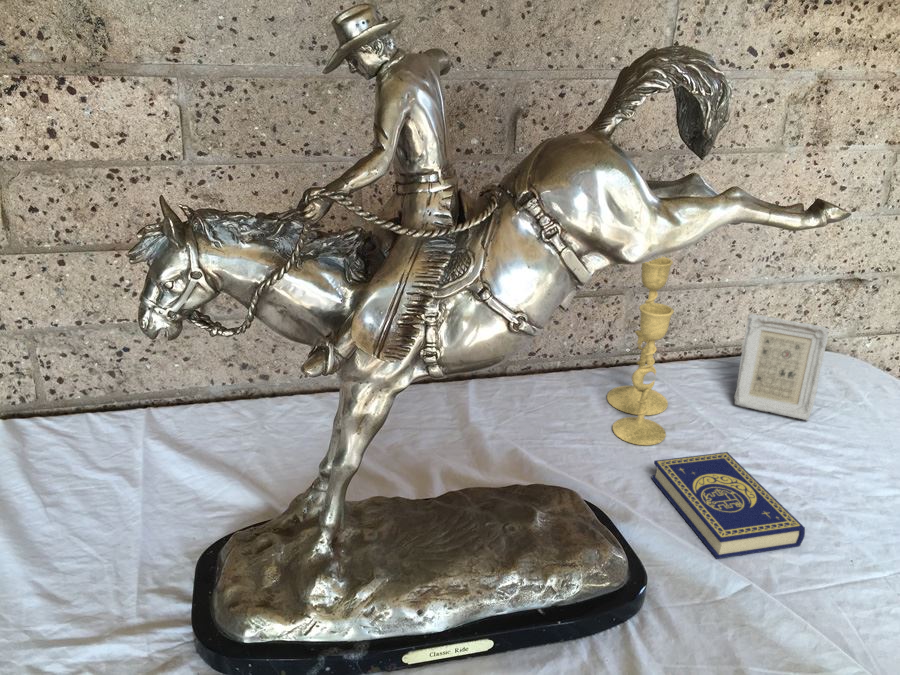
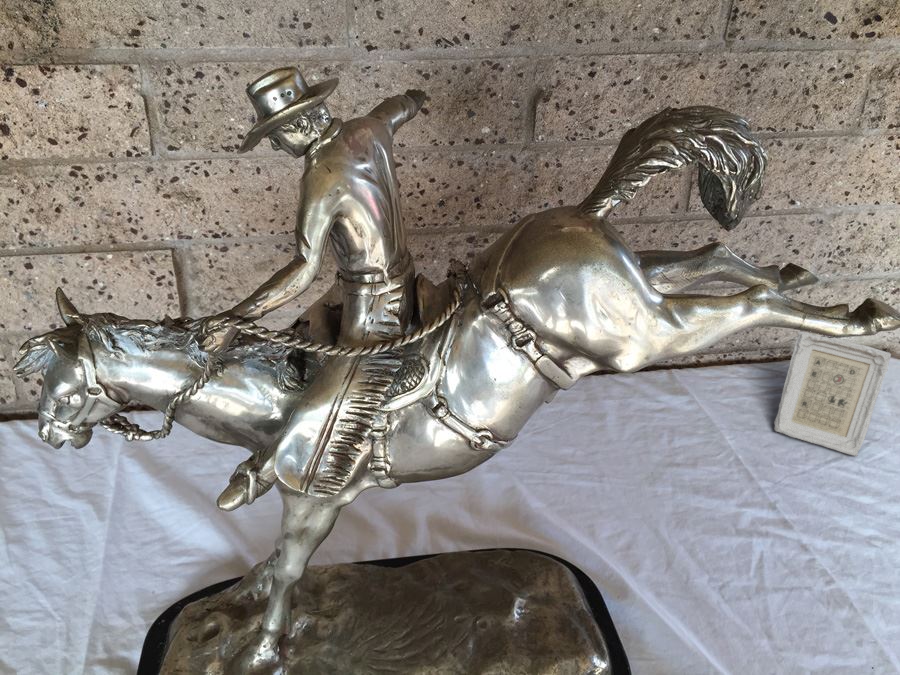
candlestick: present [607,256,674,445] -> none [630,267,712,484]
book: present [652,452,805,559] -> none [667,503,831,643]

